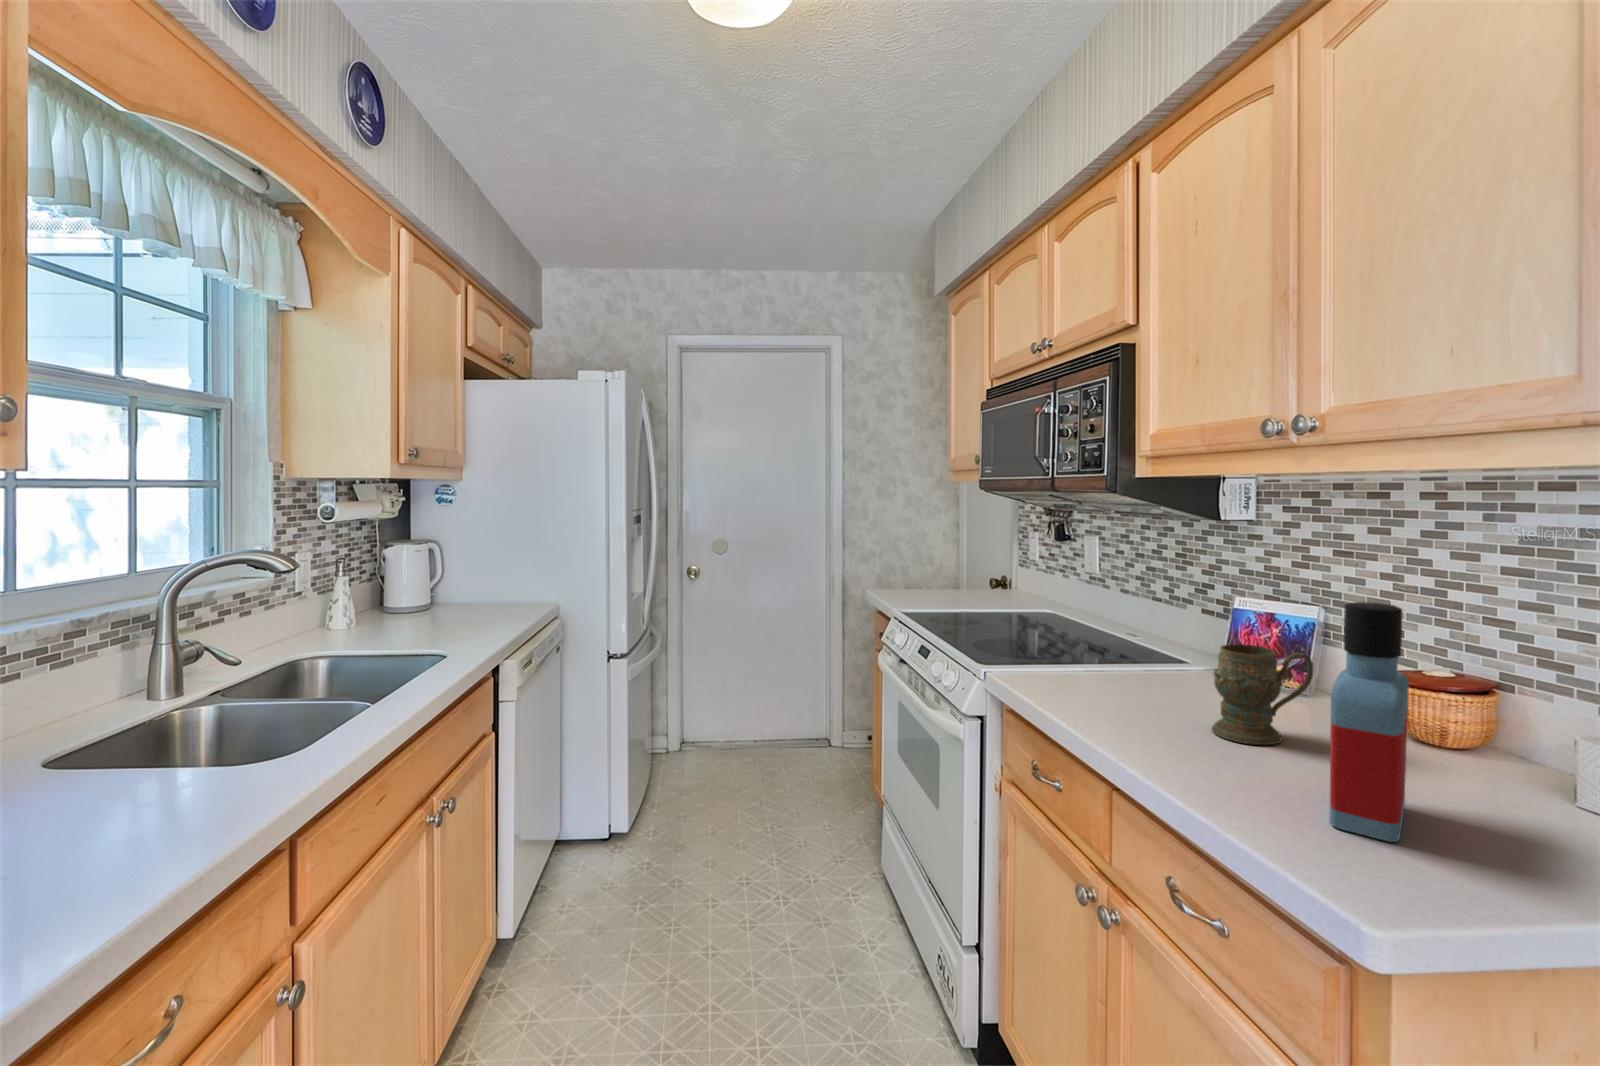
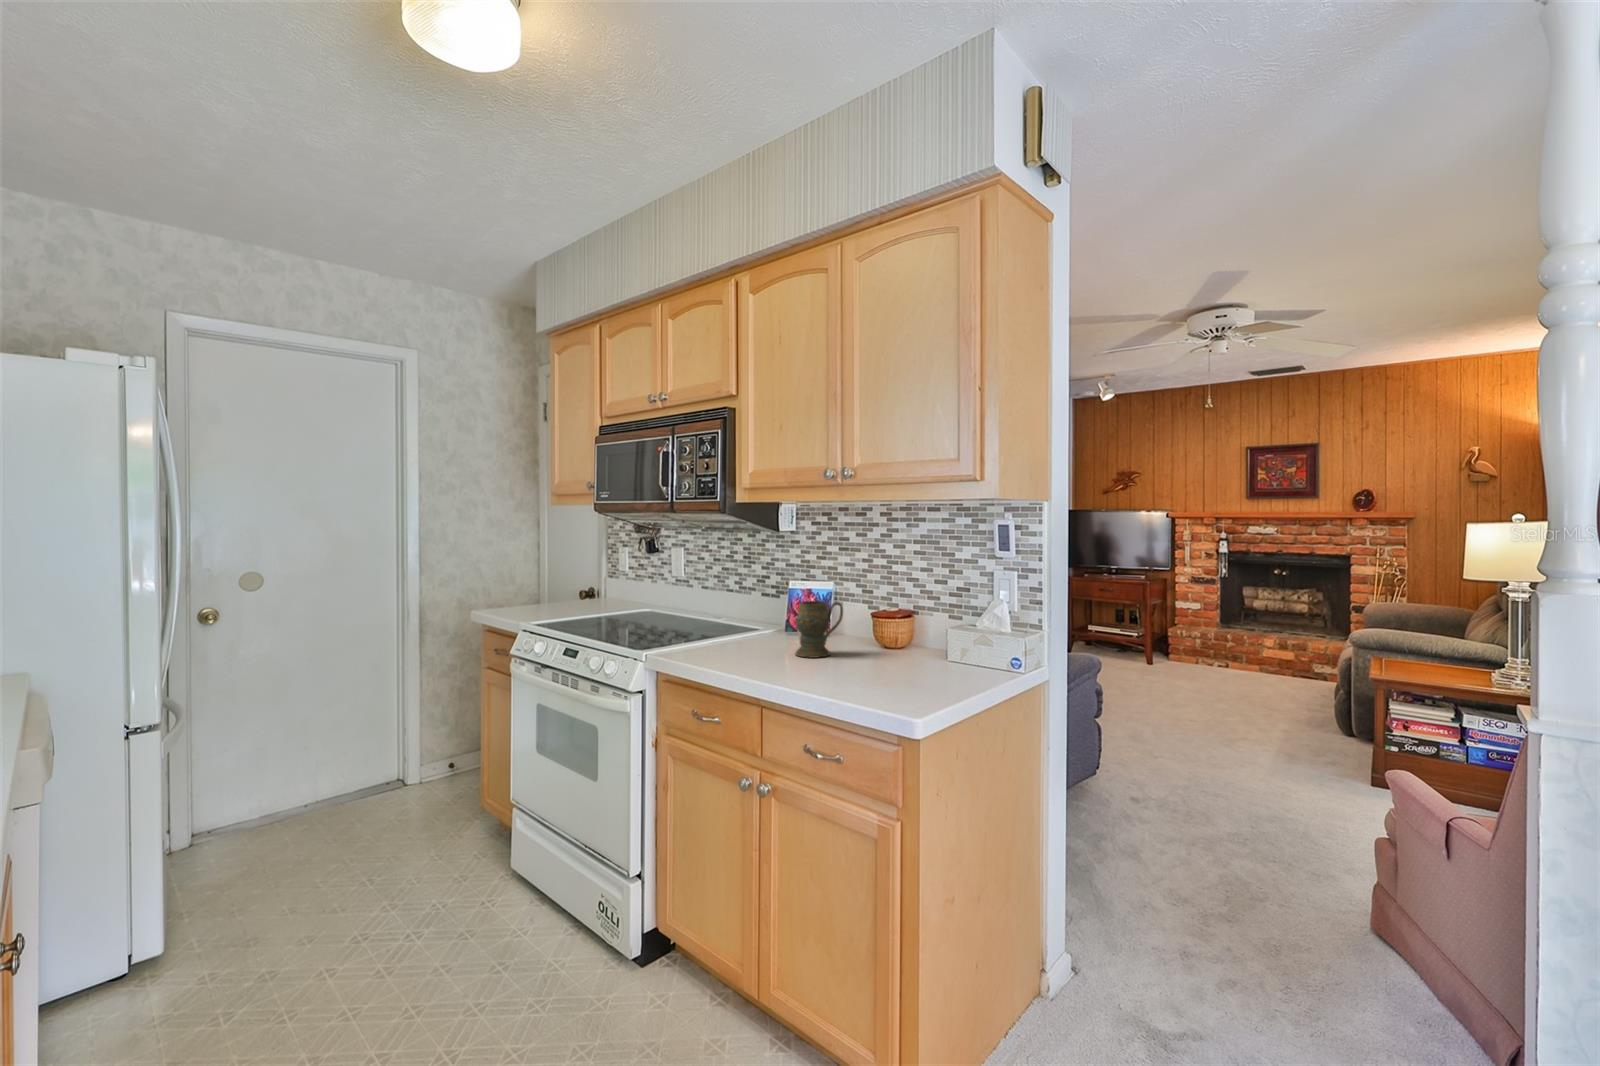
bottle: present [1330,602,1409,842] -> none [865,564,894,679]

